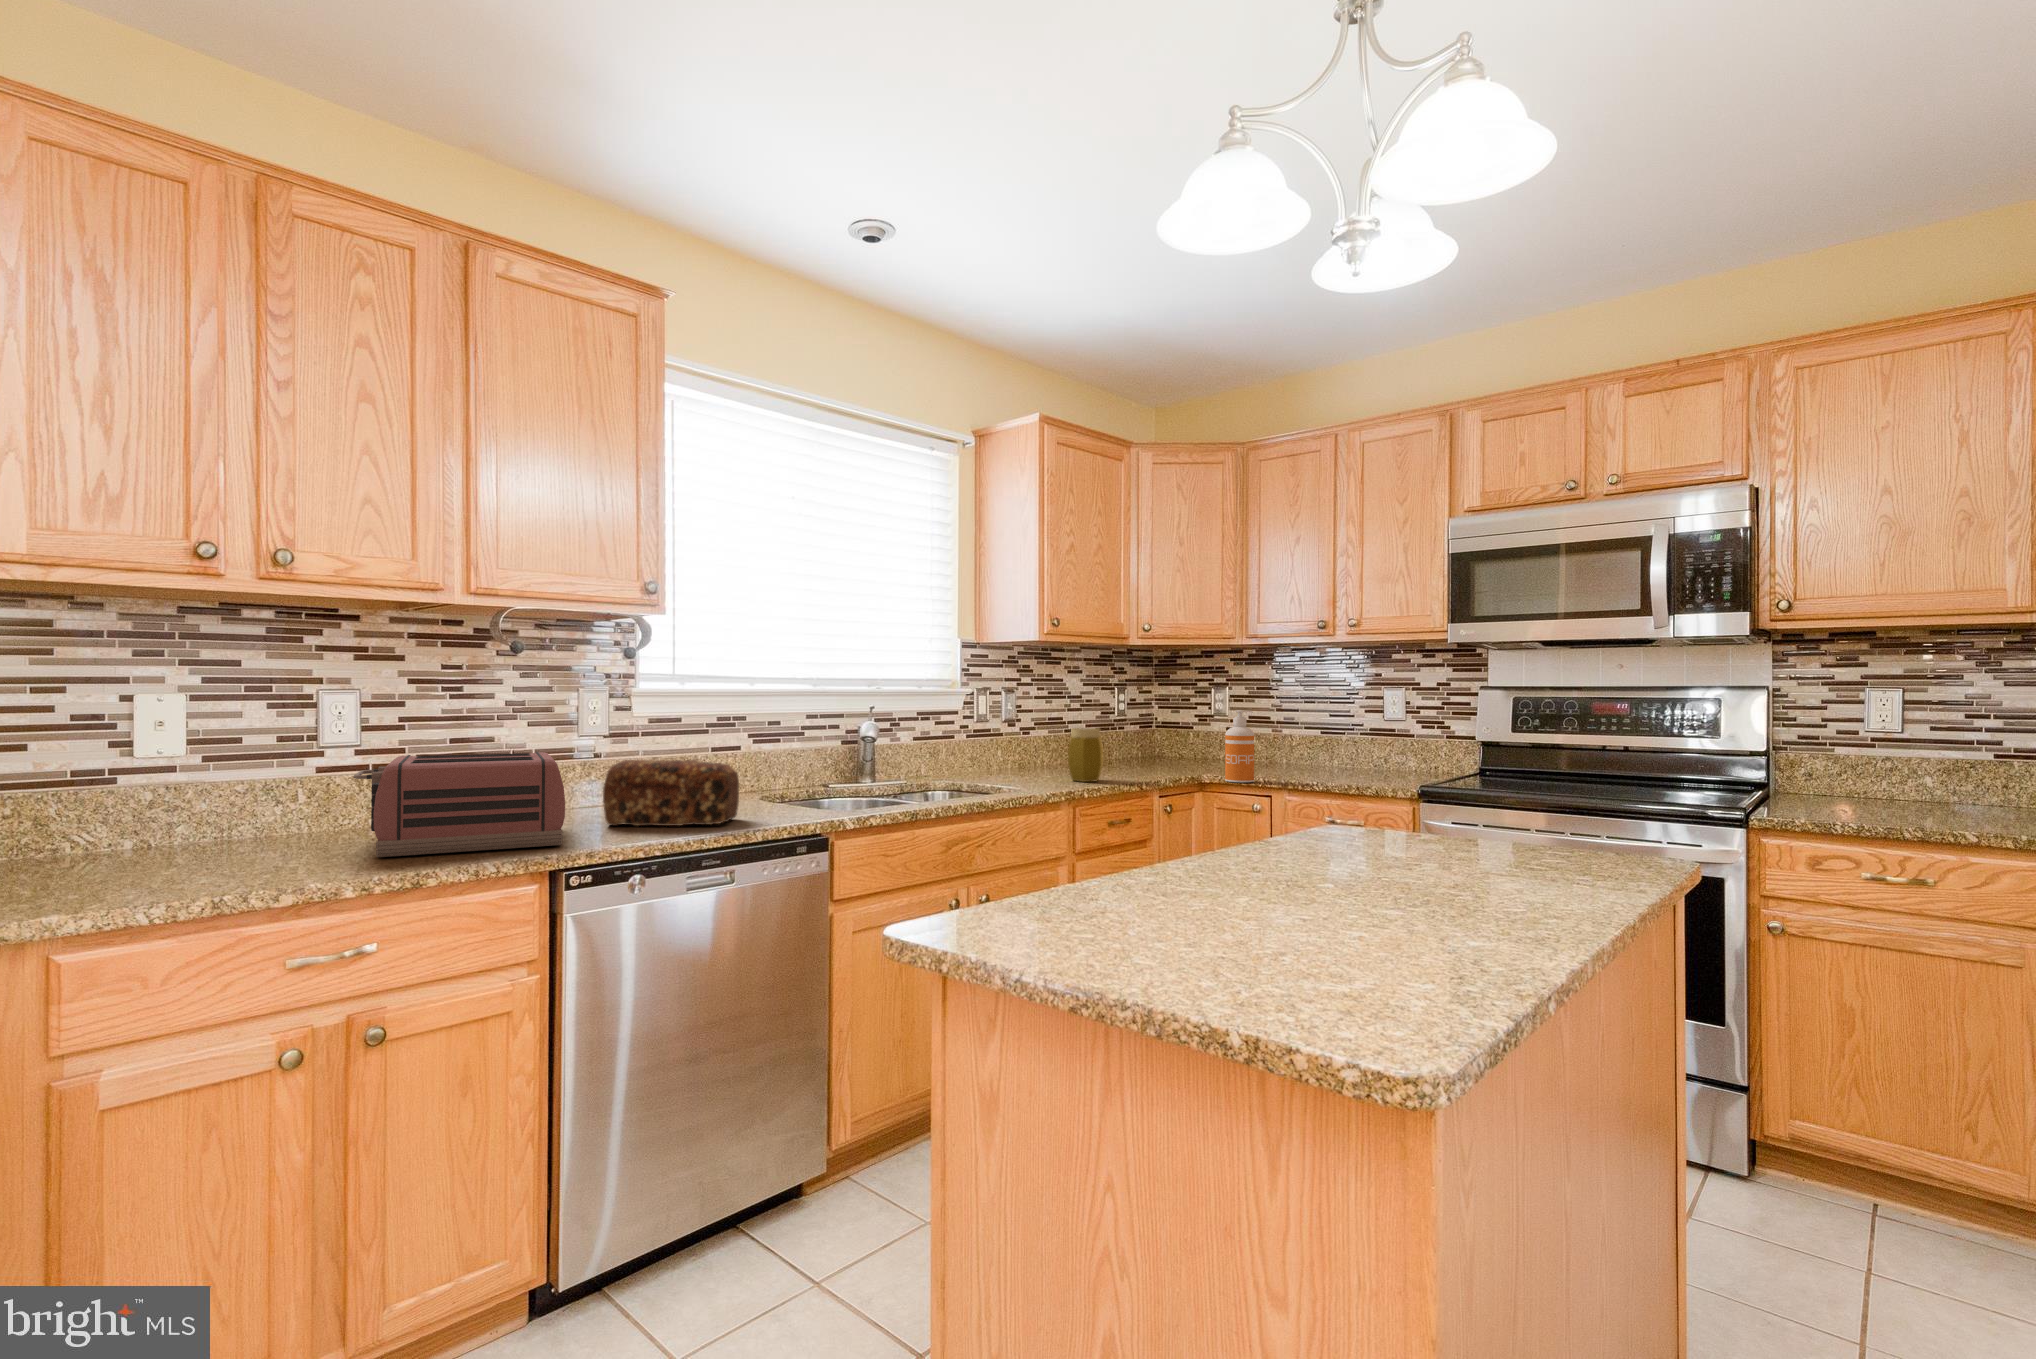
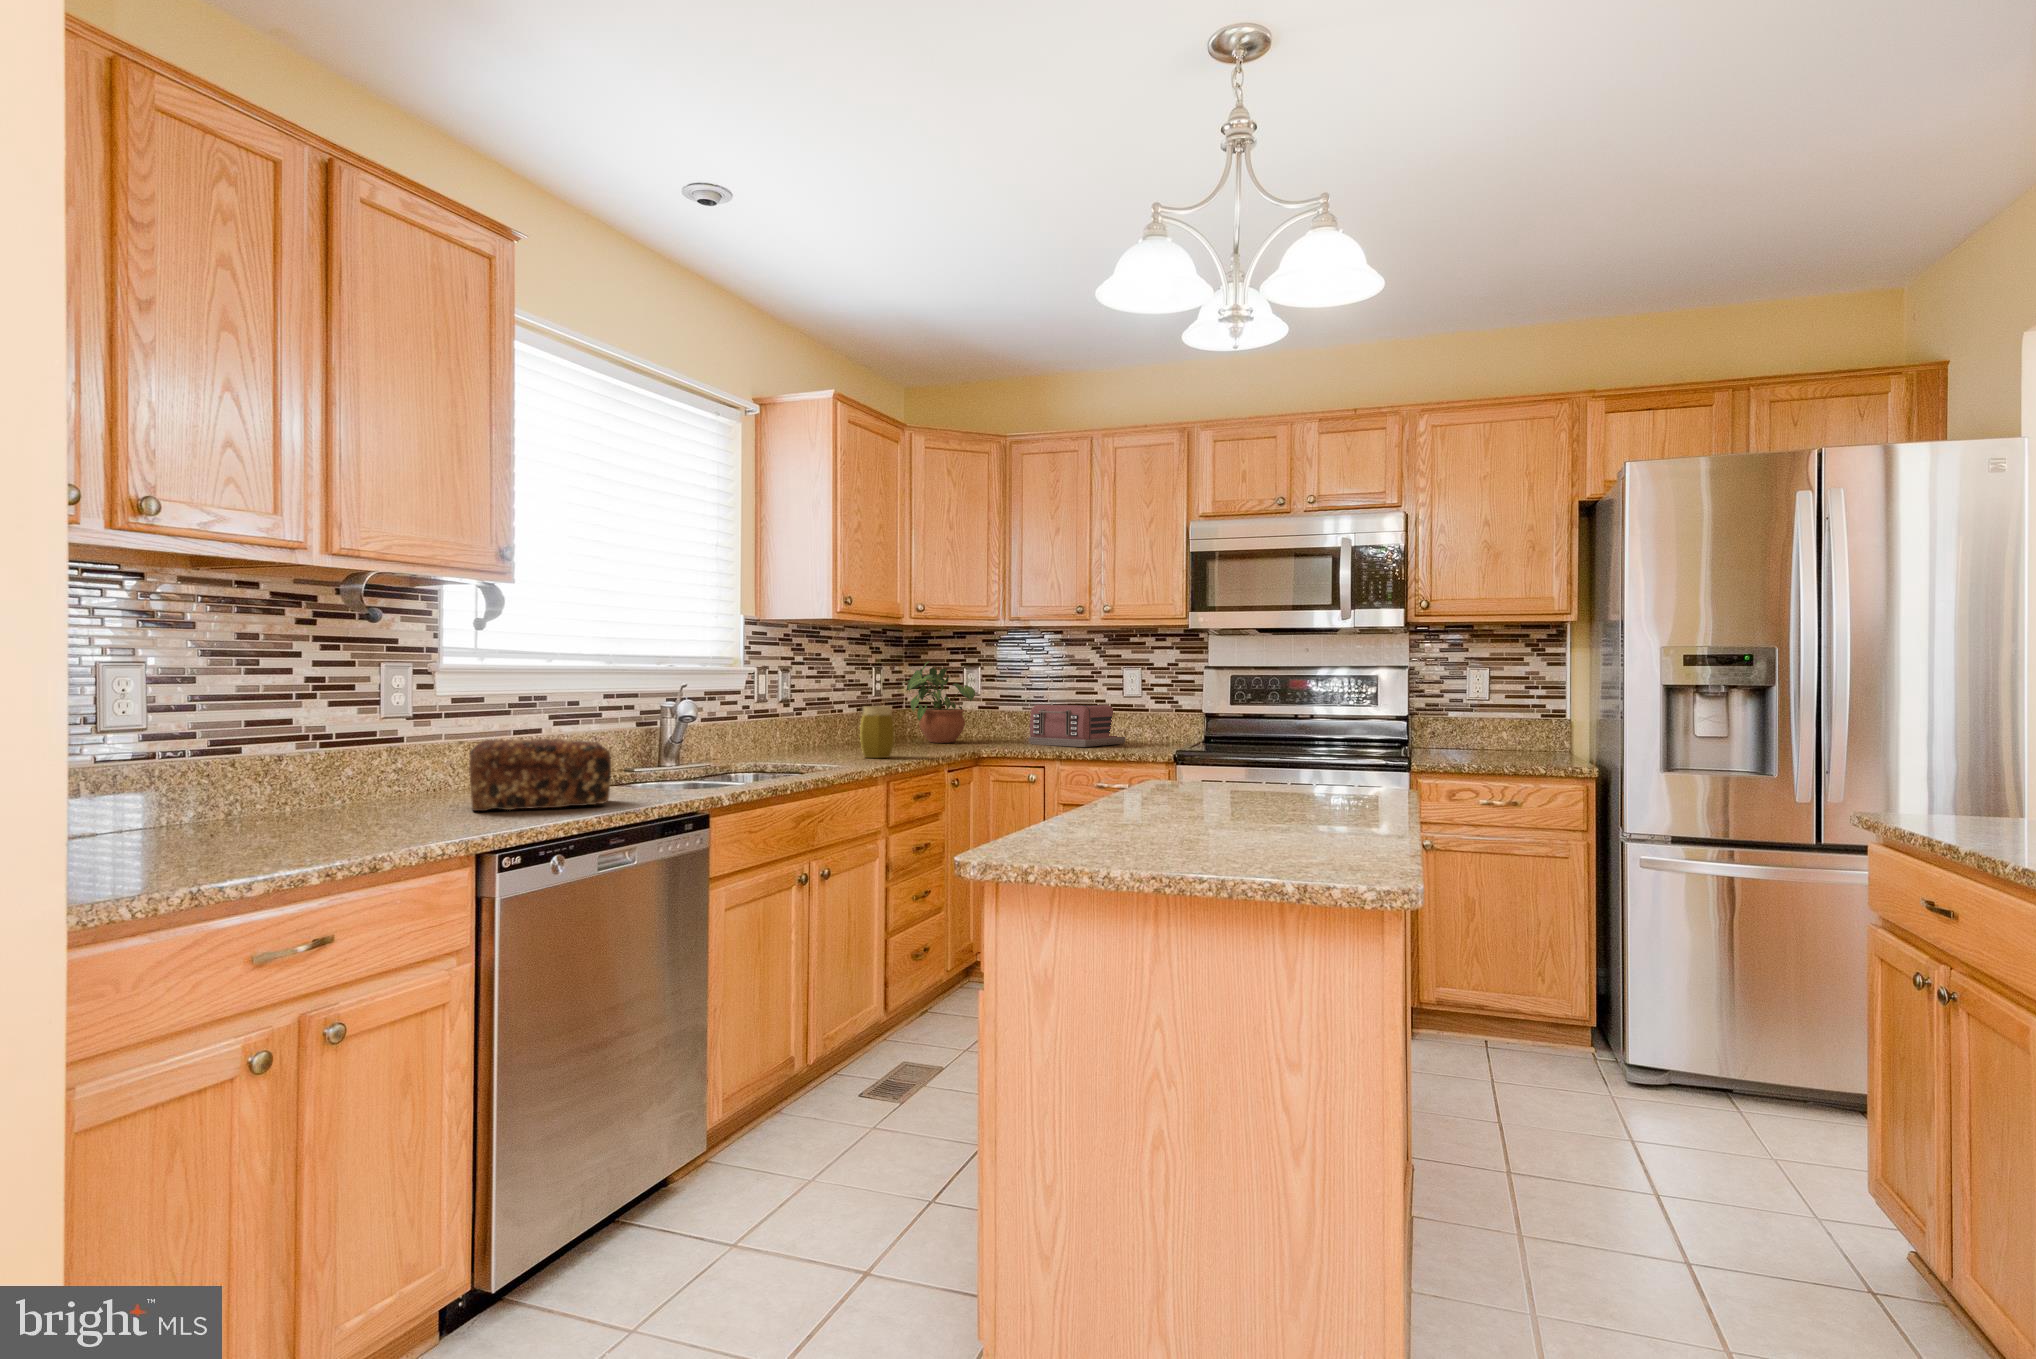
potted plant: none [1145,681,1221,765] -> present [902,662,975,743]
soap dispenser: present [1225,710,1254,783] -> none [1000,688,1026,755]
toaster: present [354,752,565,857] -> present [1029,703,1126,747]

